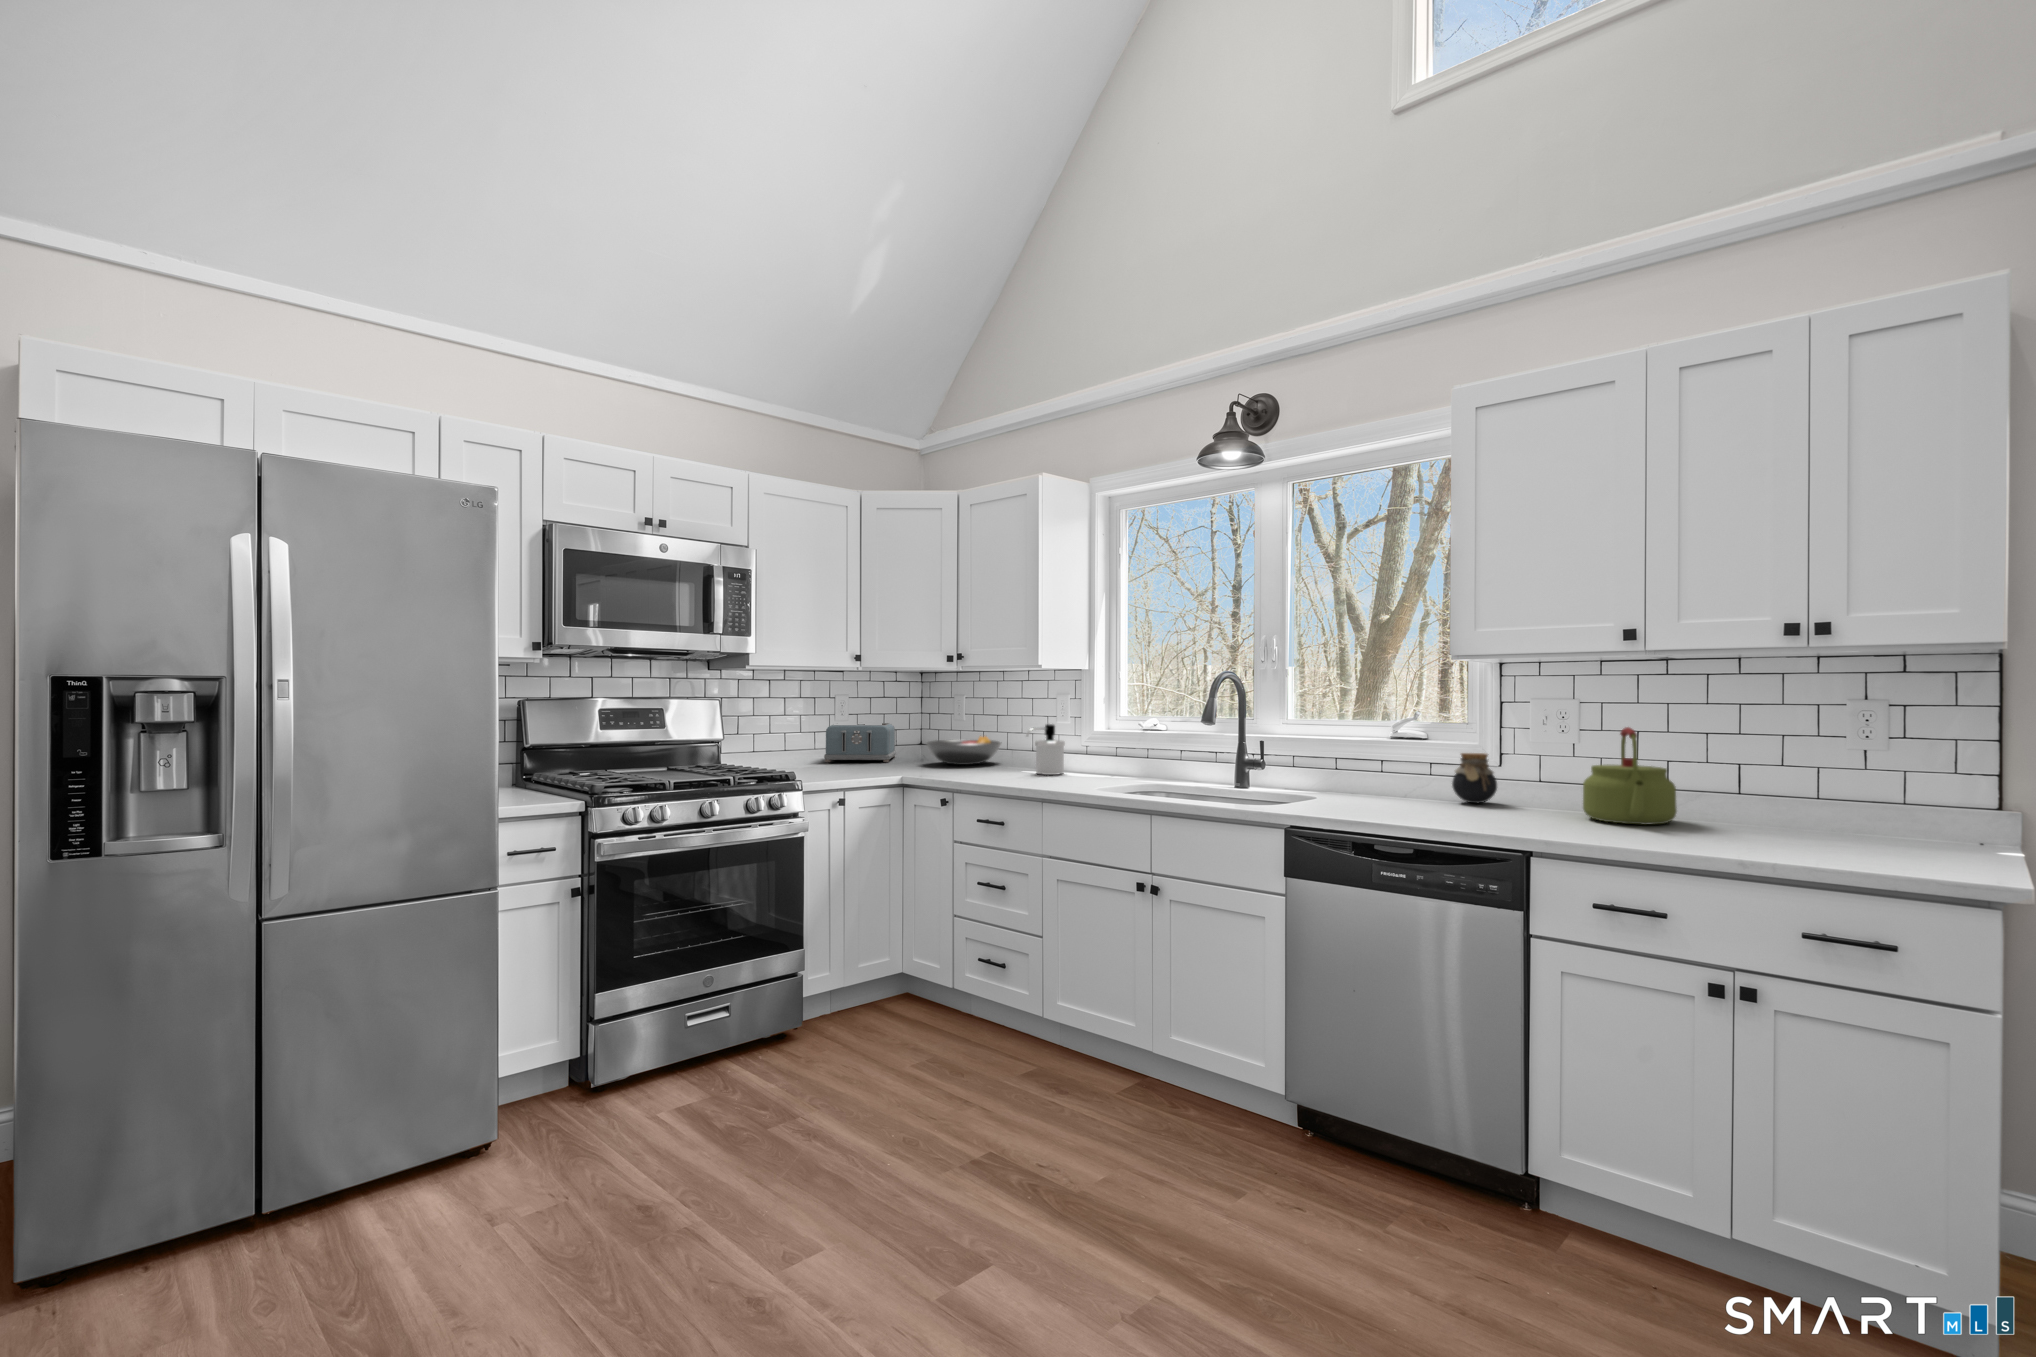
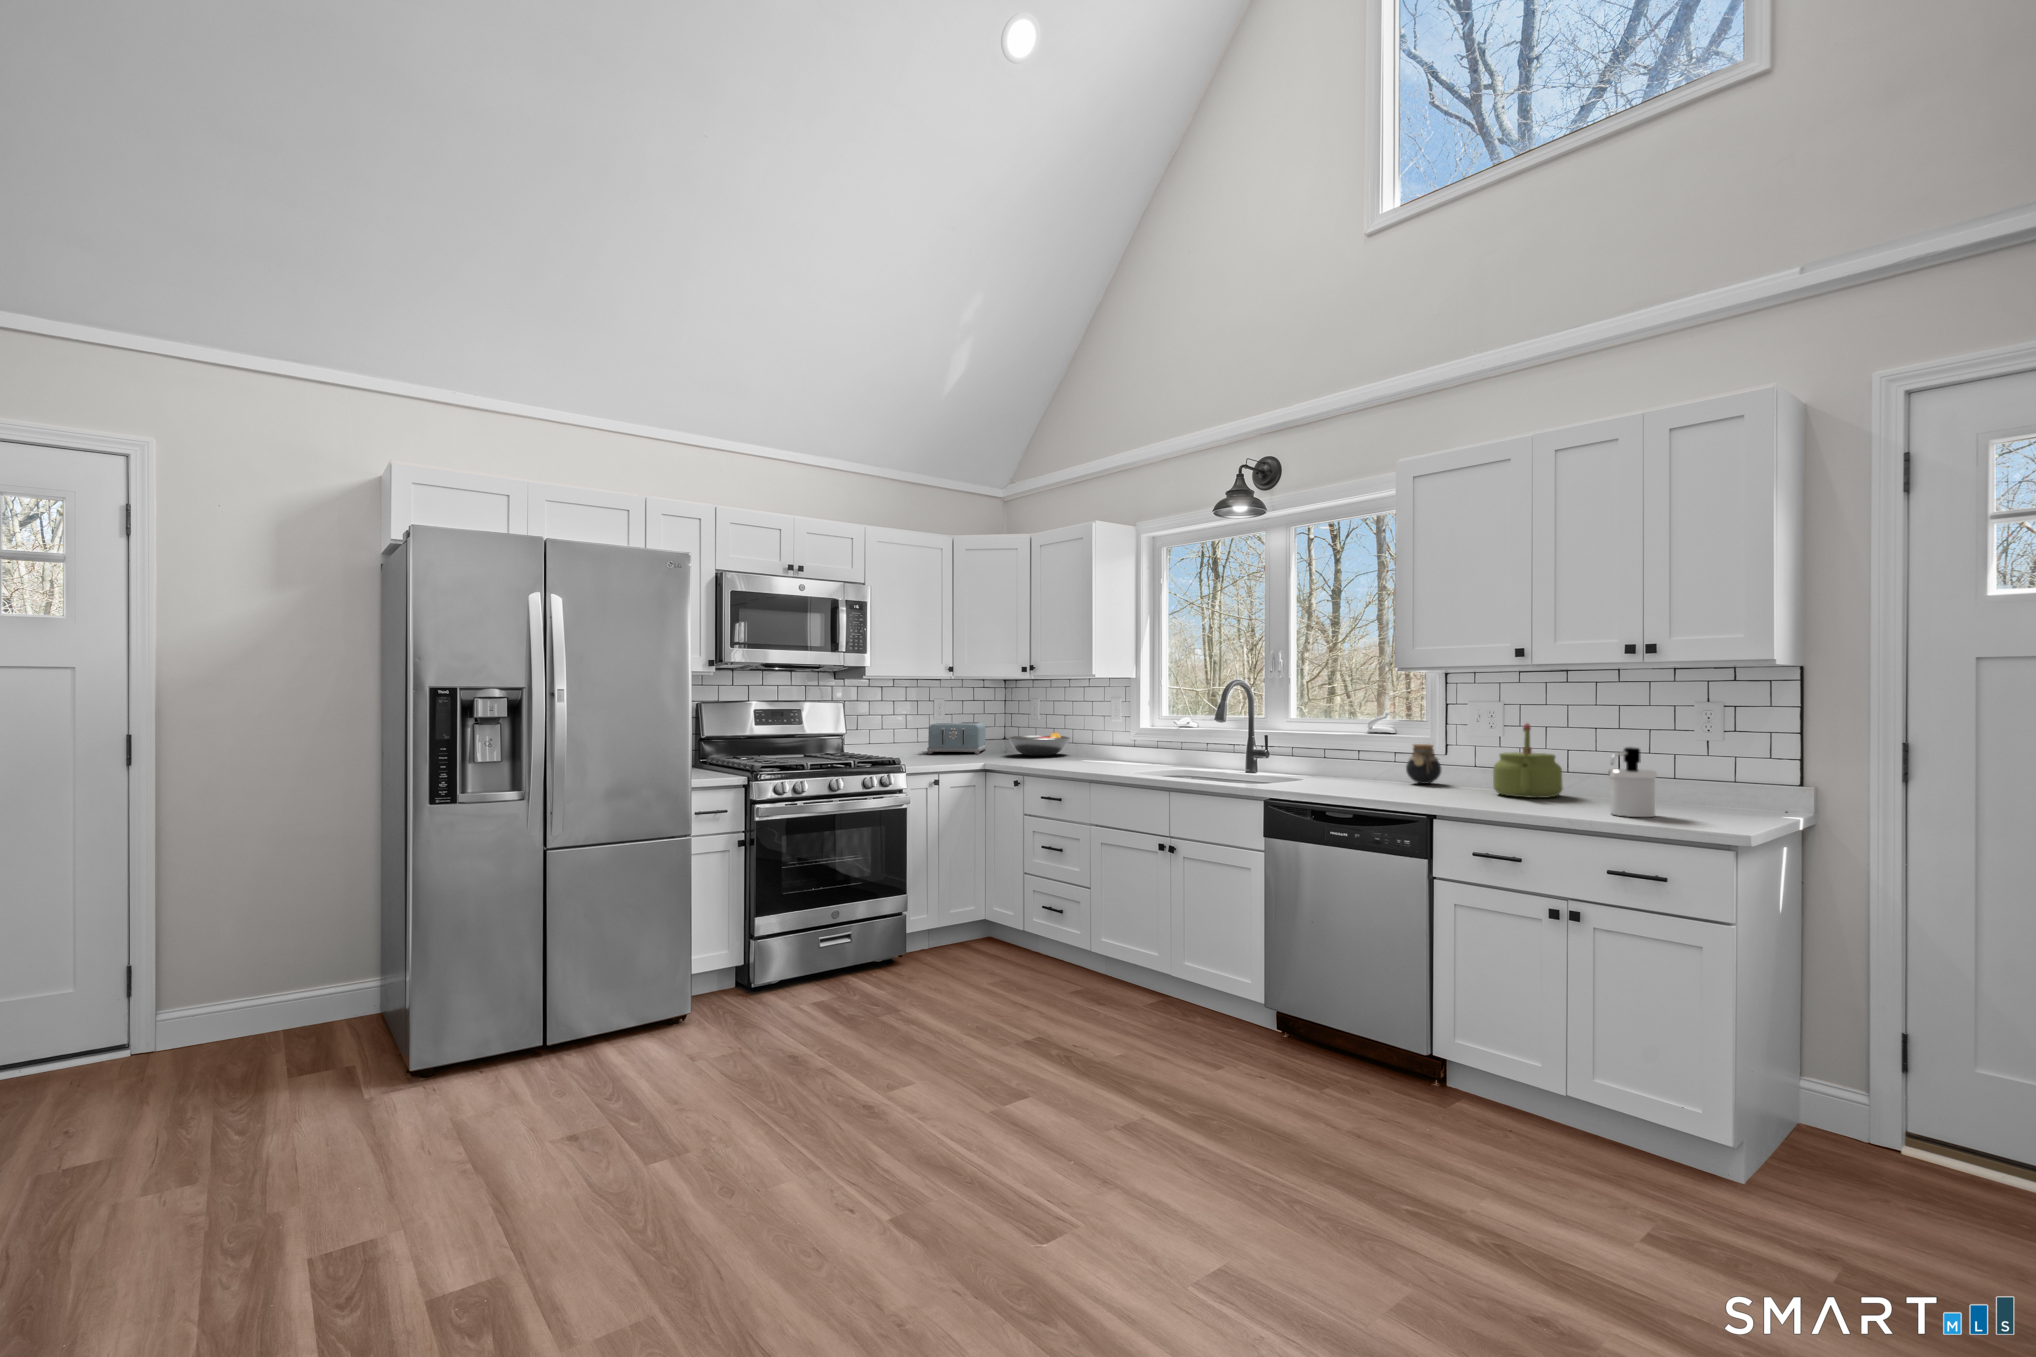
soap dispenser: present [1027,724,1065,775] -> present [1608,747,1657,817]

